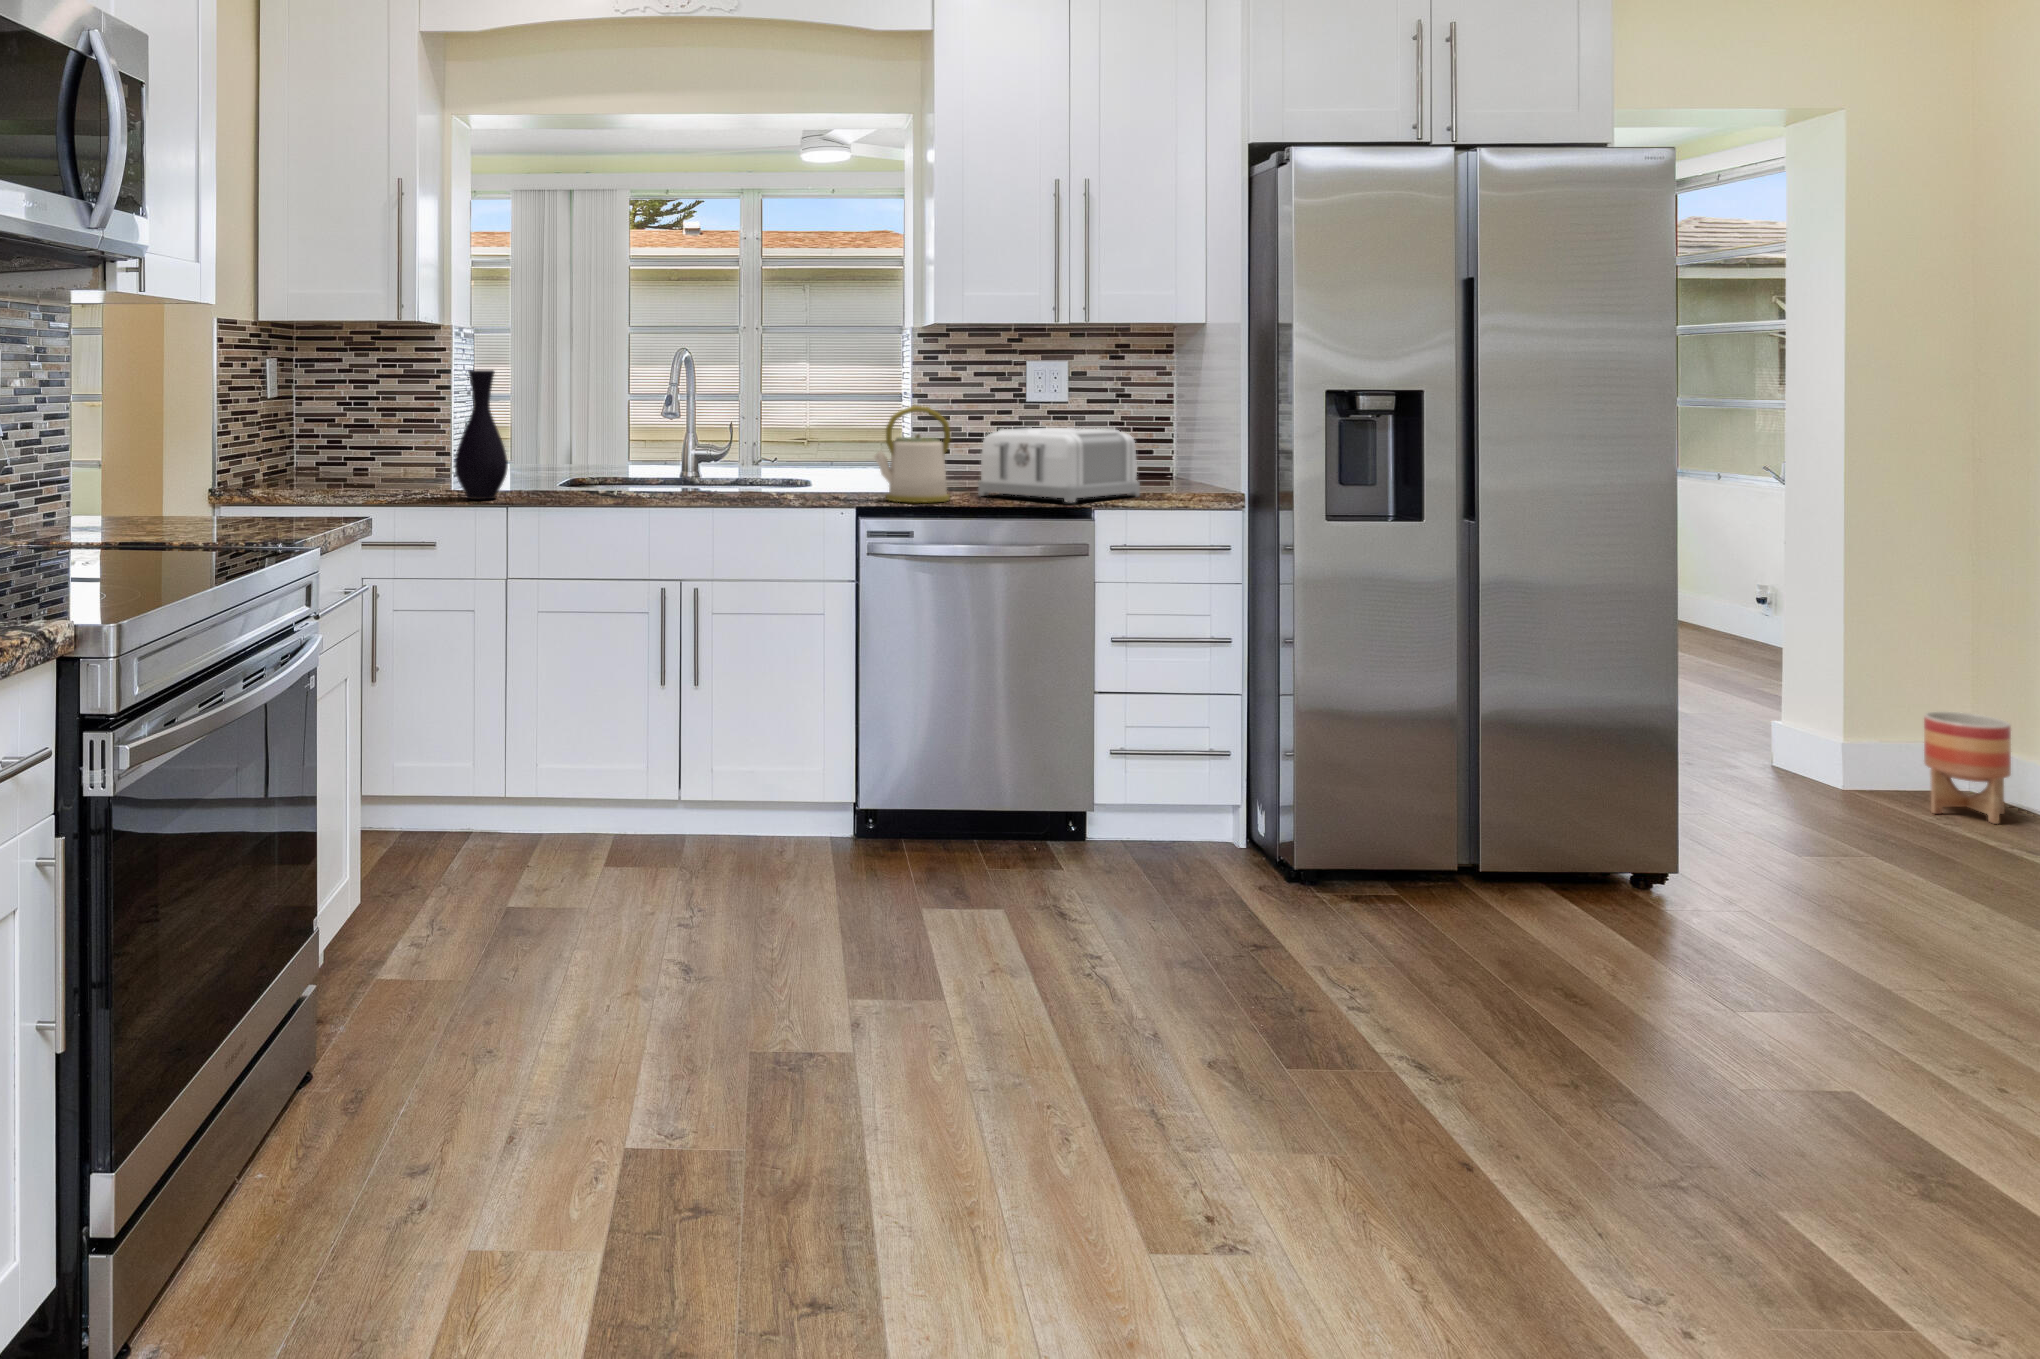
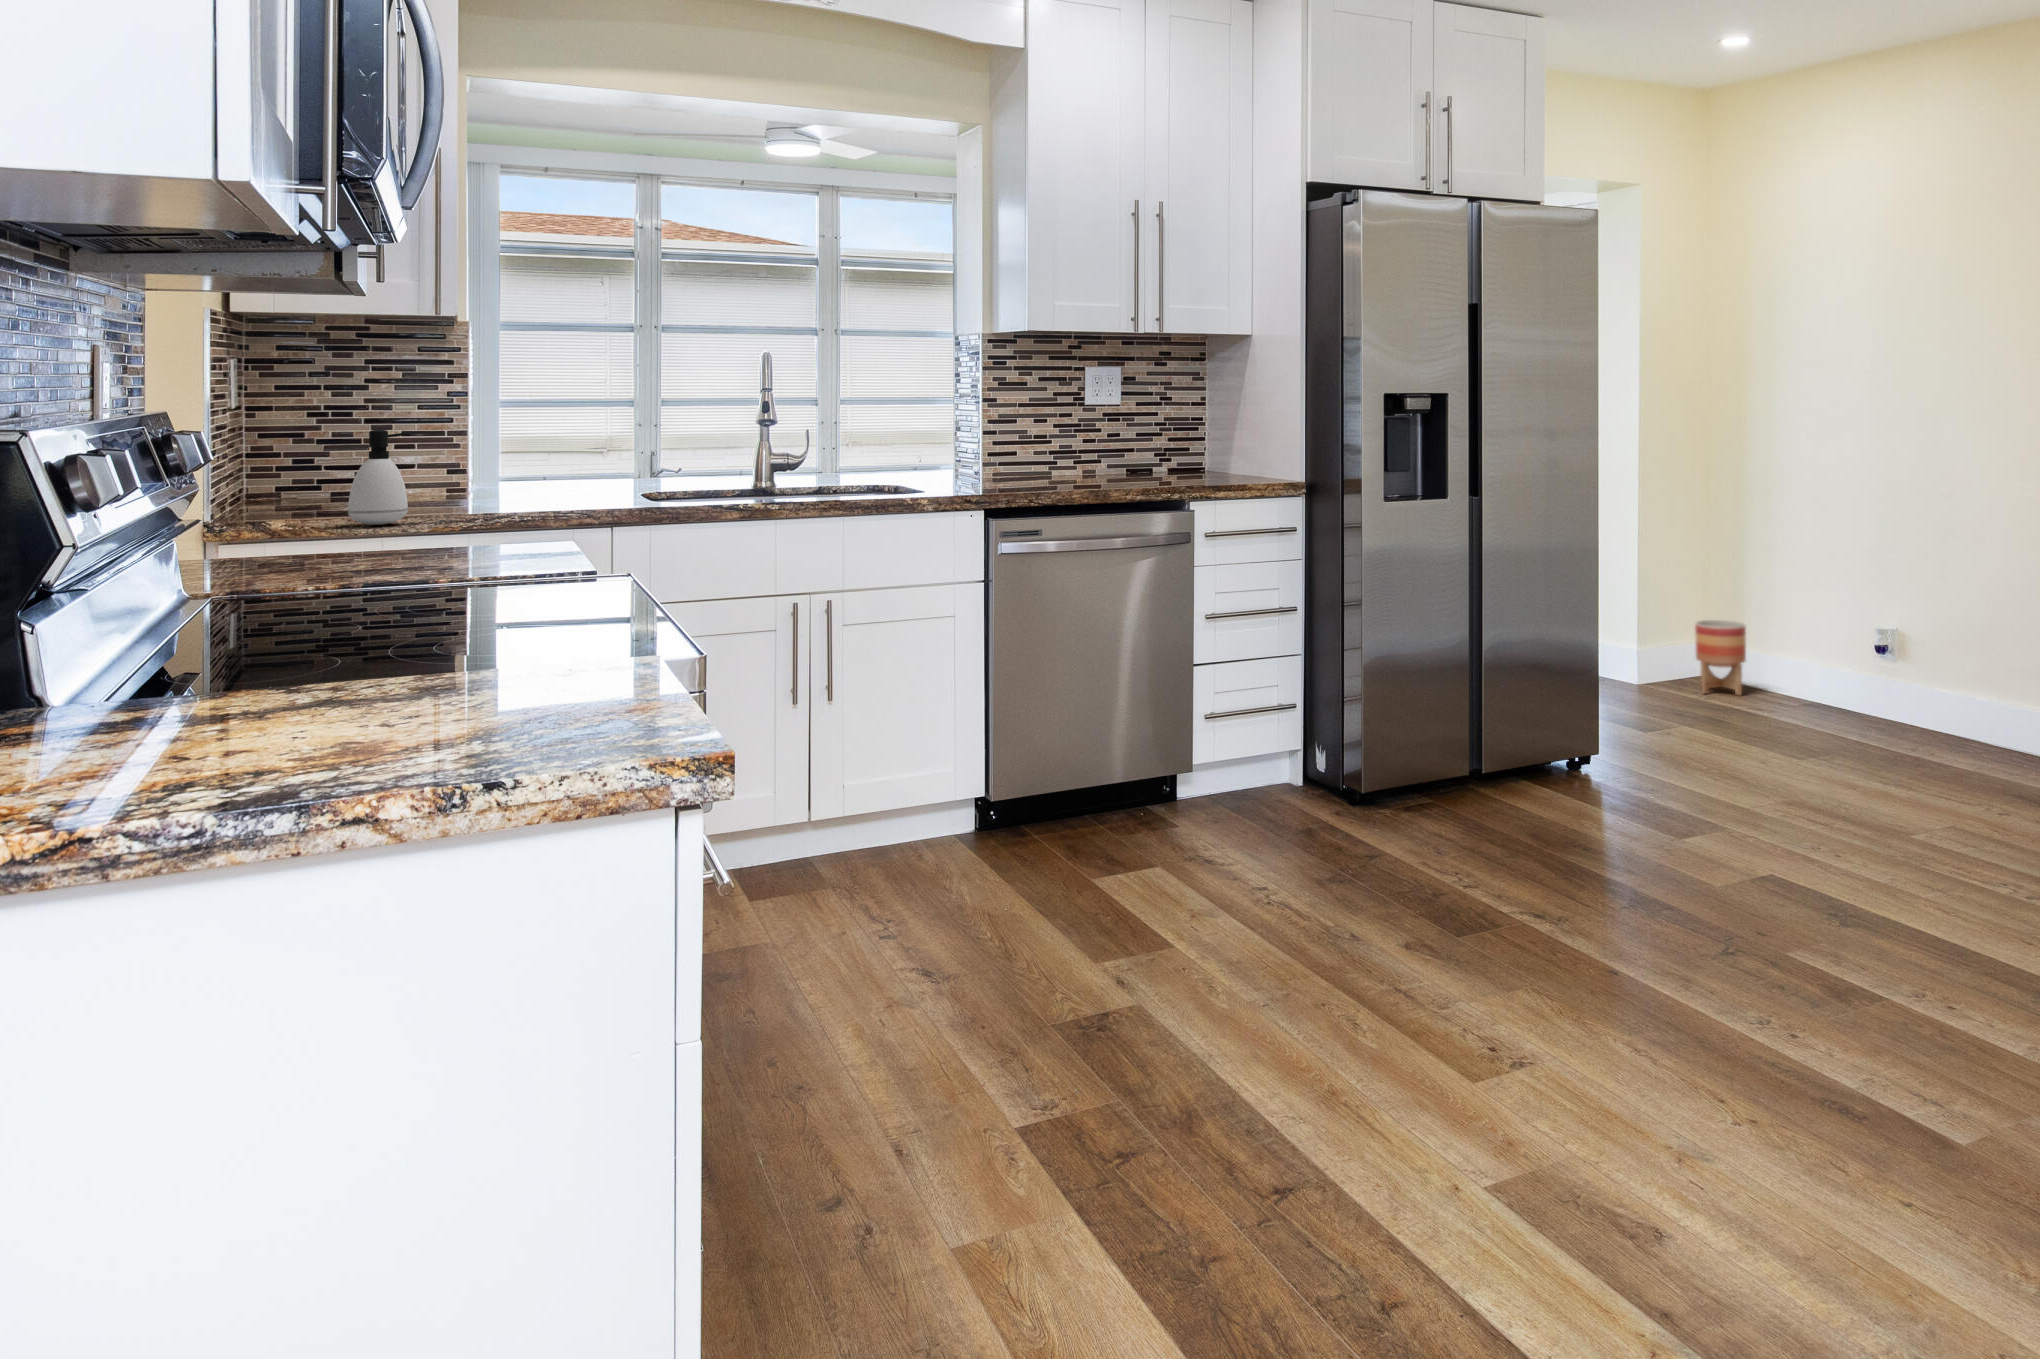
vase: present [455,370,508,500] -> none [522,373,590,521]
kettle: present [874,406,951,502] -> none [989,408,1063,501]
soap dispenser: none [332,417,378,496] -> present [348,430,410,525]
toaster: present [978,428,1140,502] -> none [1076,428,1212,494]

